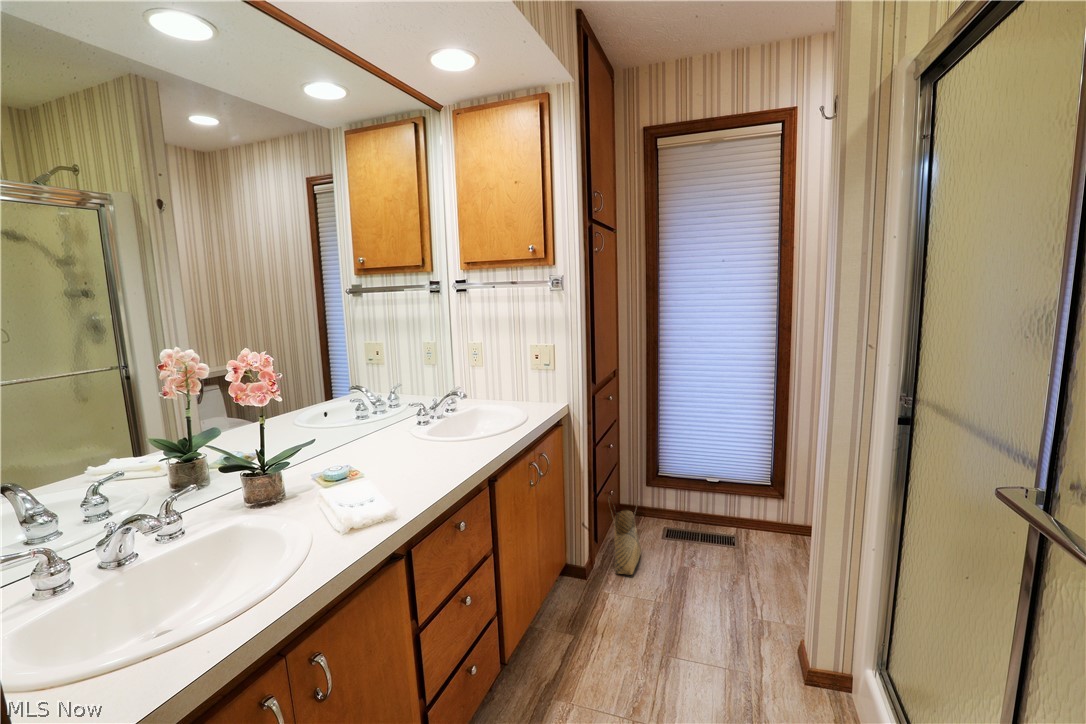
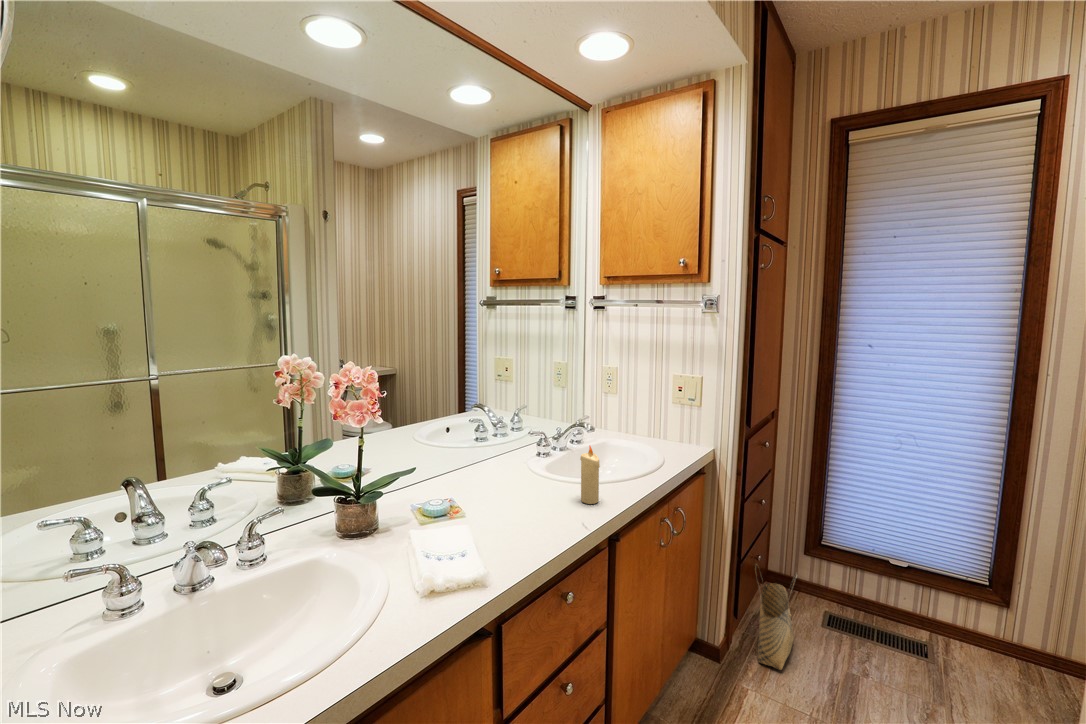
candle: none [460,407,478,456] -> present [580,446,600,504]

